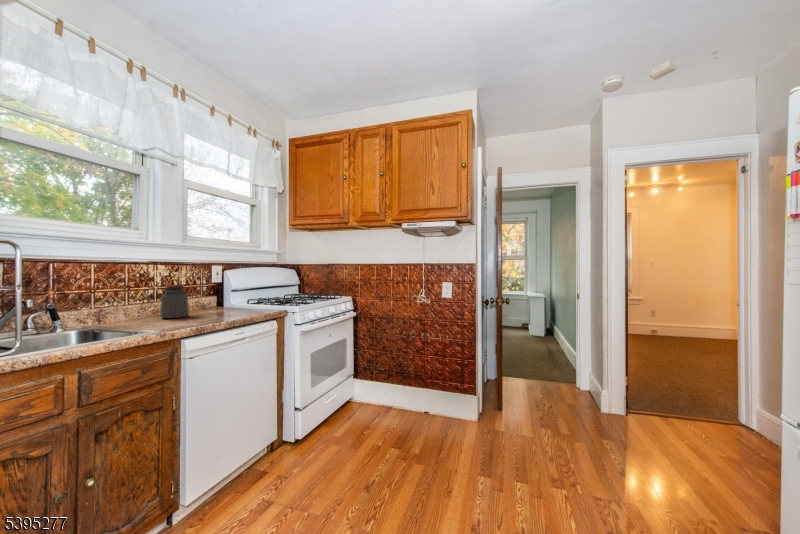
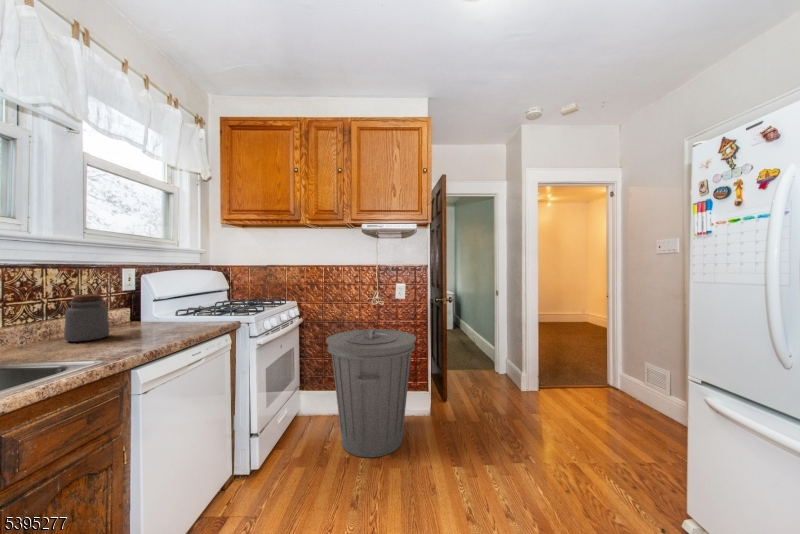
trash can: none [364,325,452,450] -> present [326,329,416,458]

